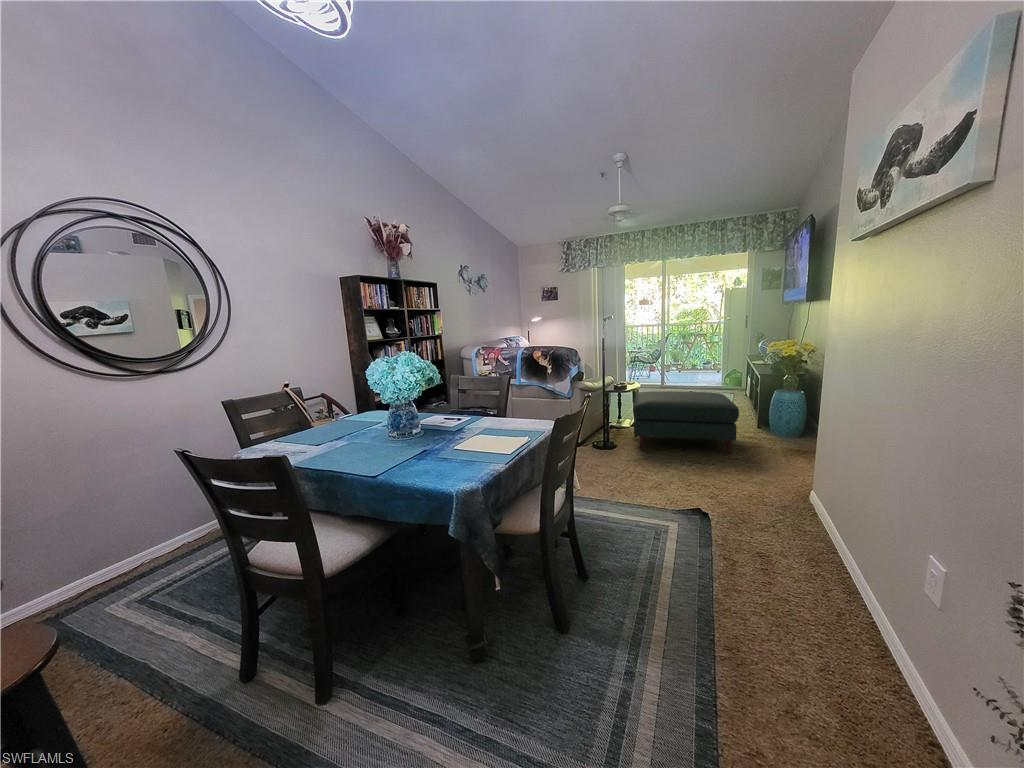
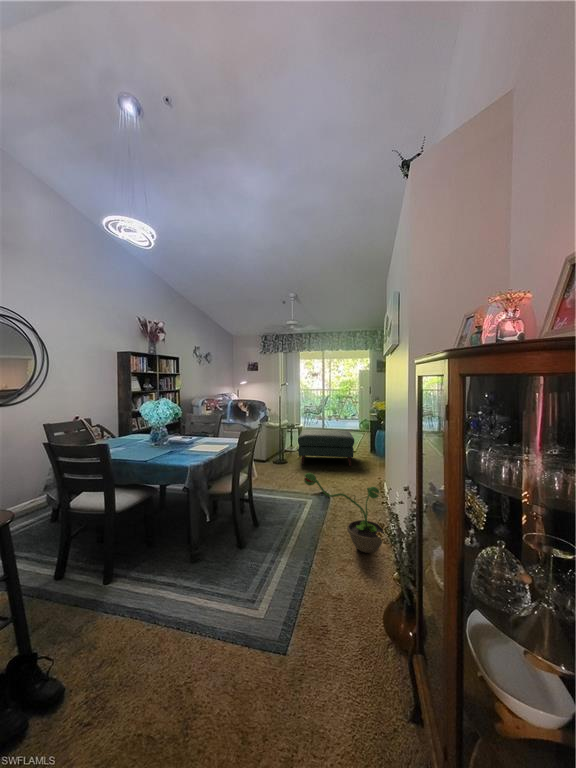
decorative plant: none [686,496,899,680] -> present [304,473,384,553]

